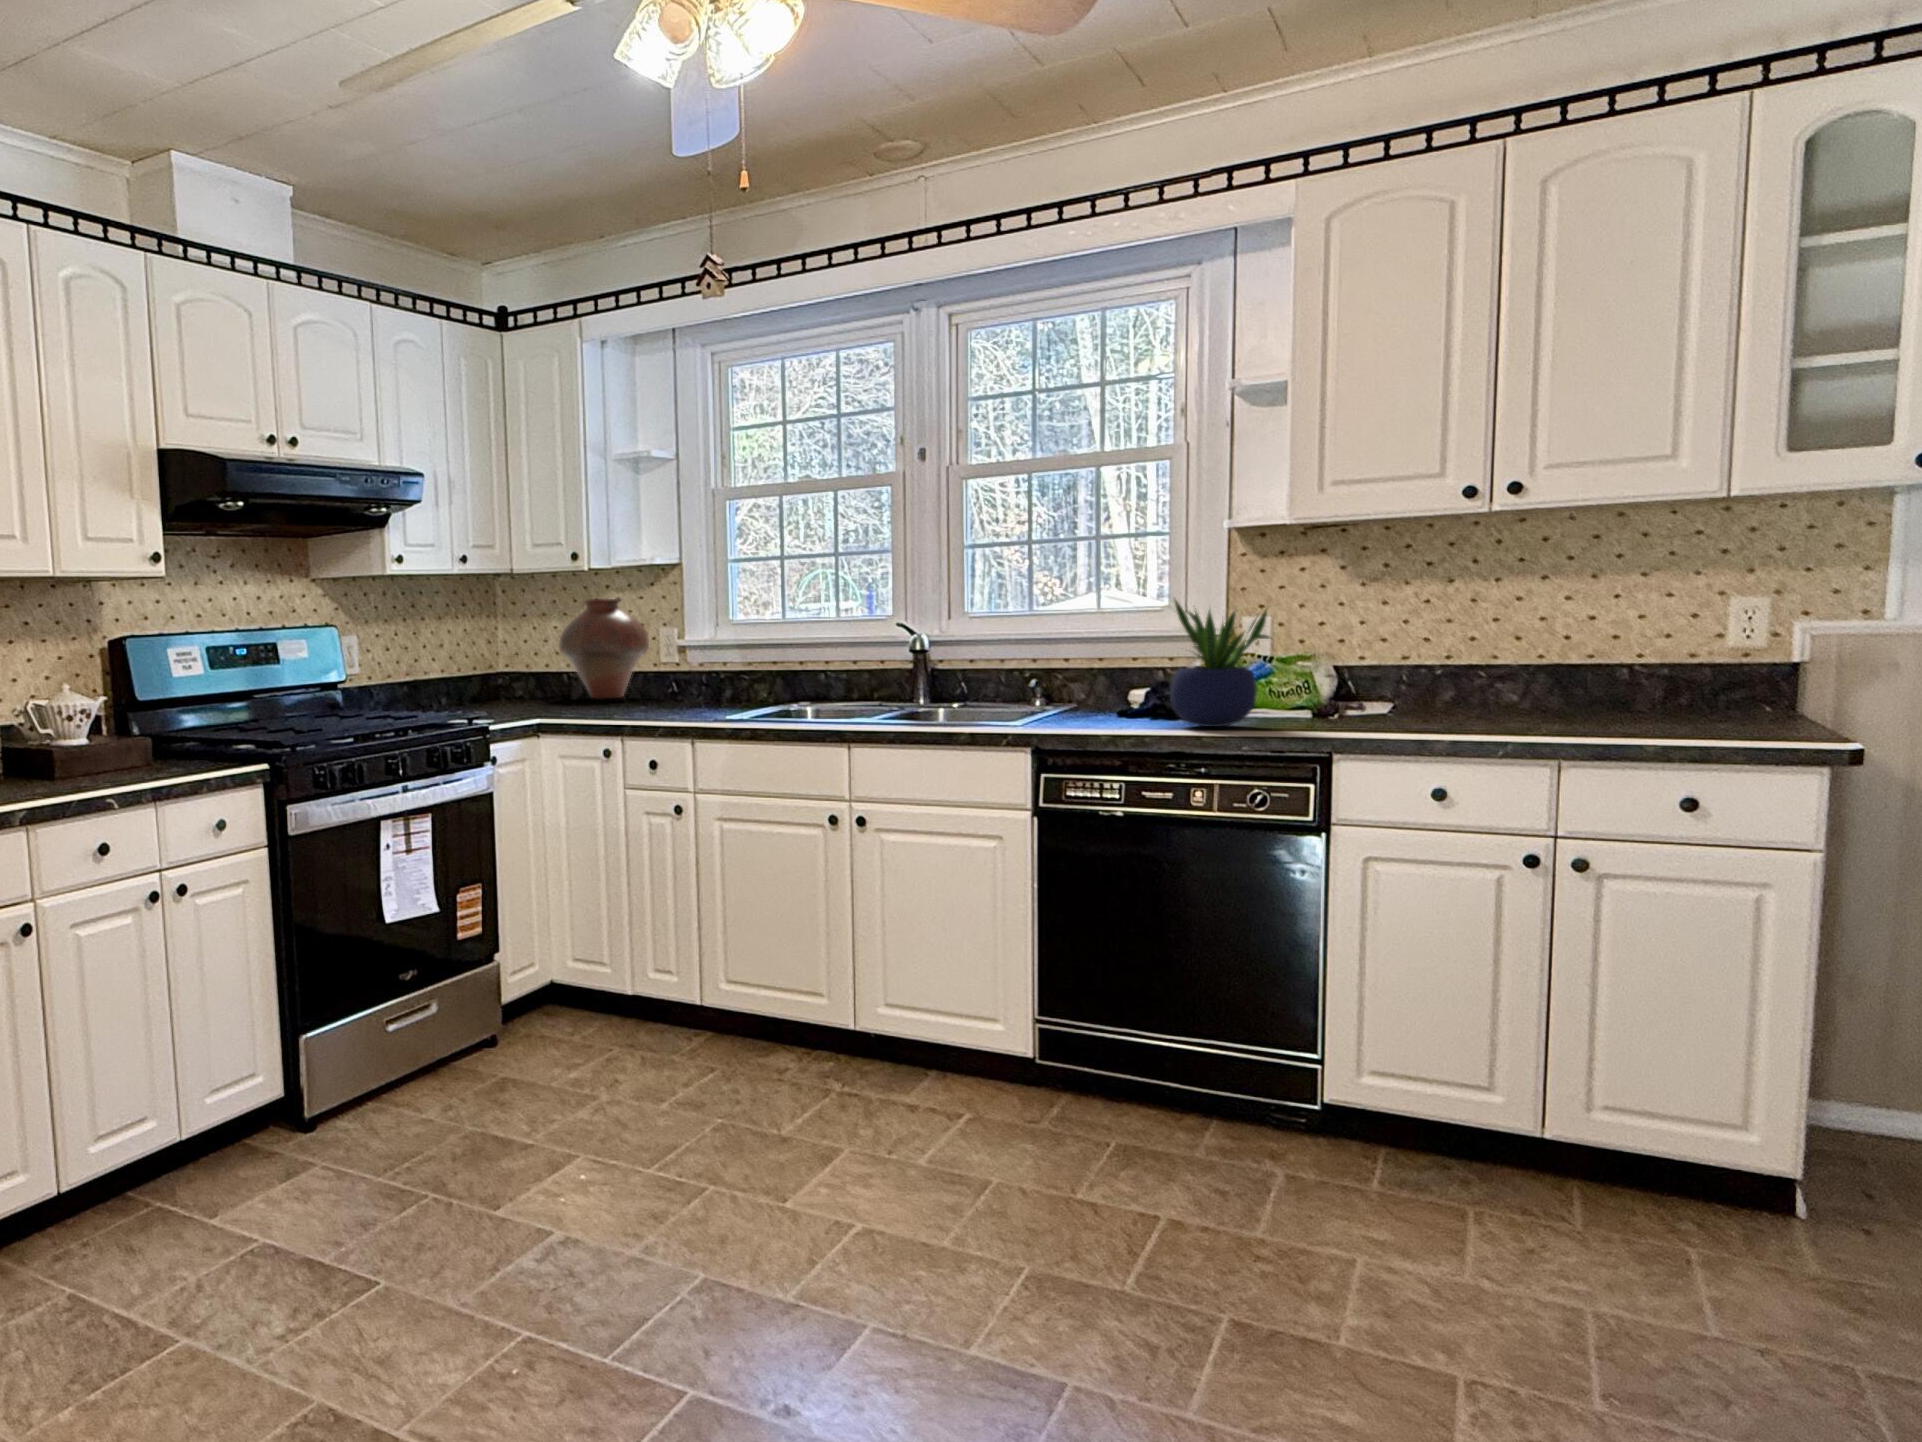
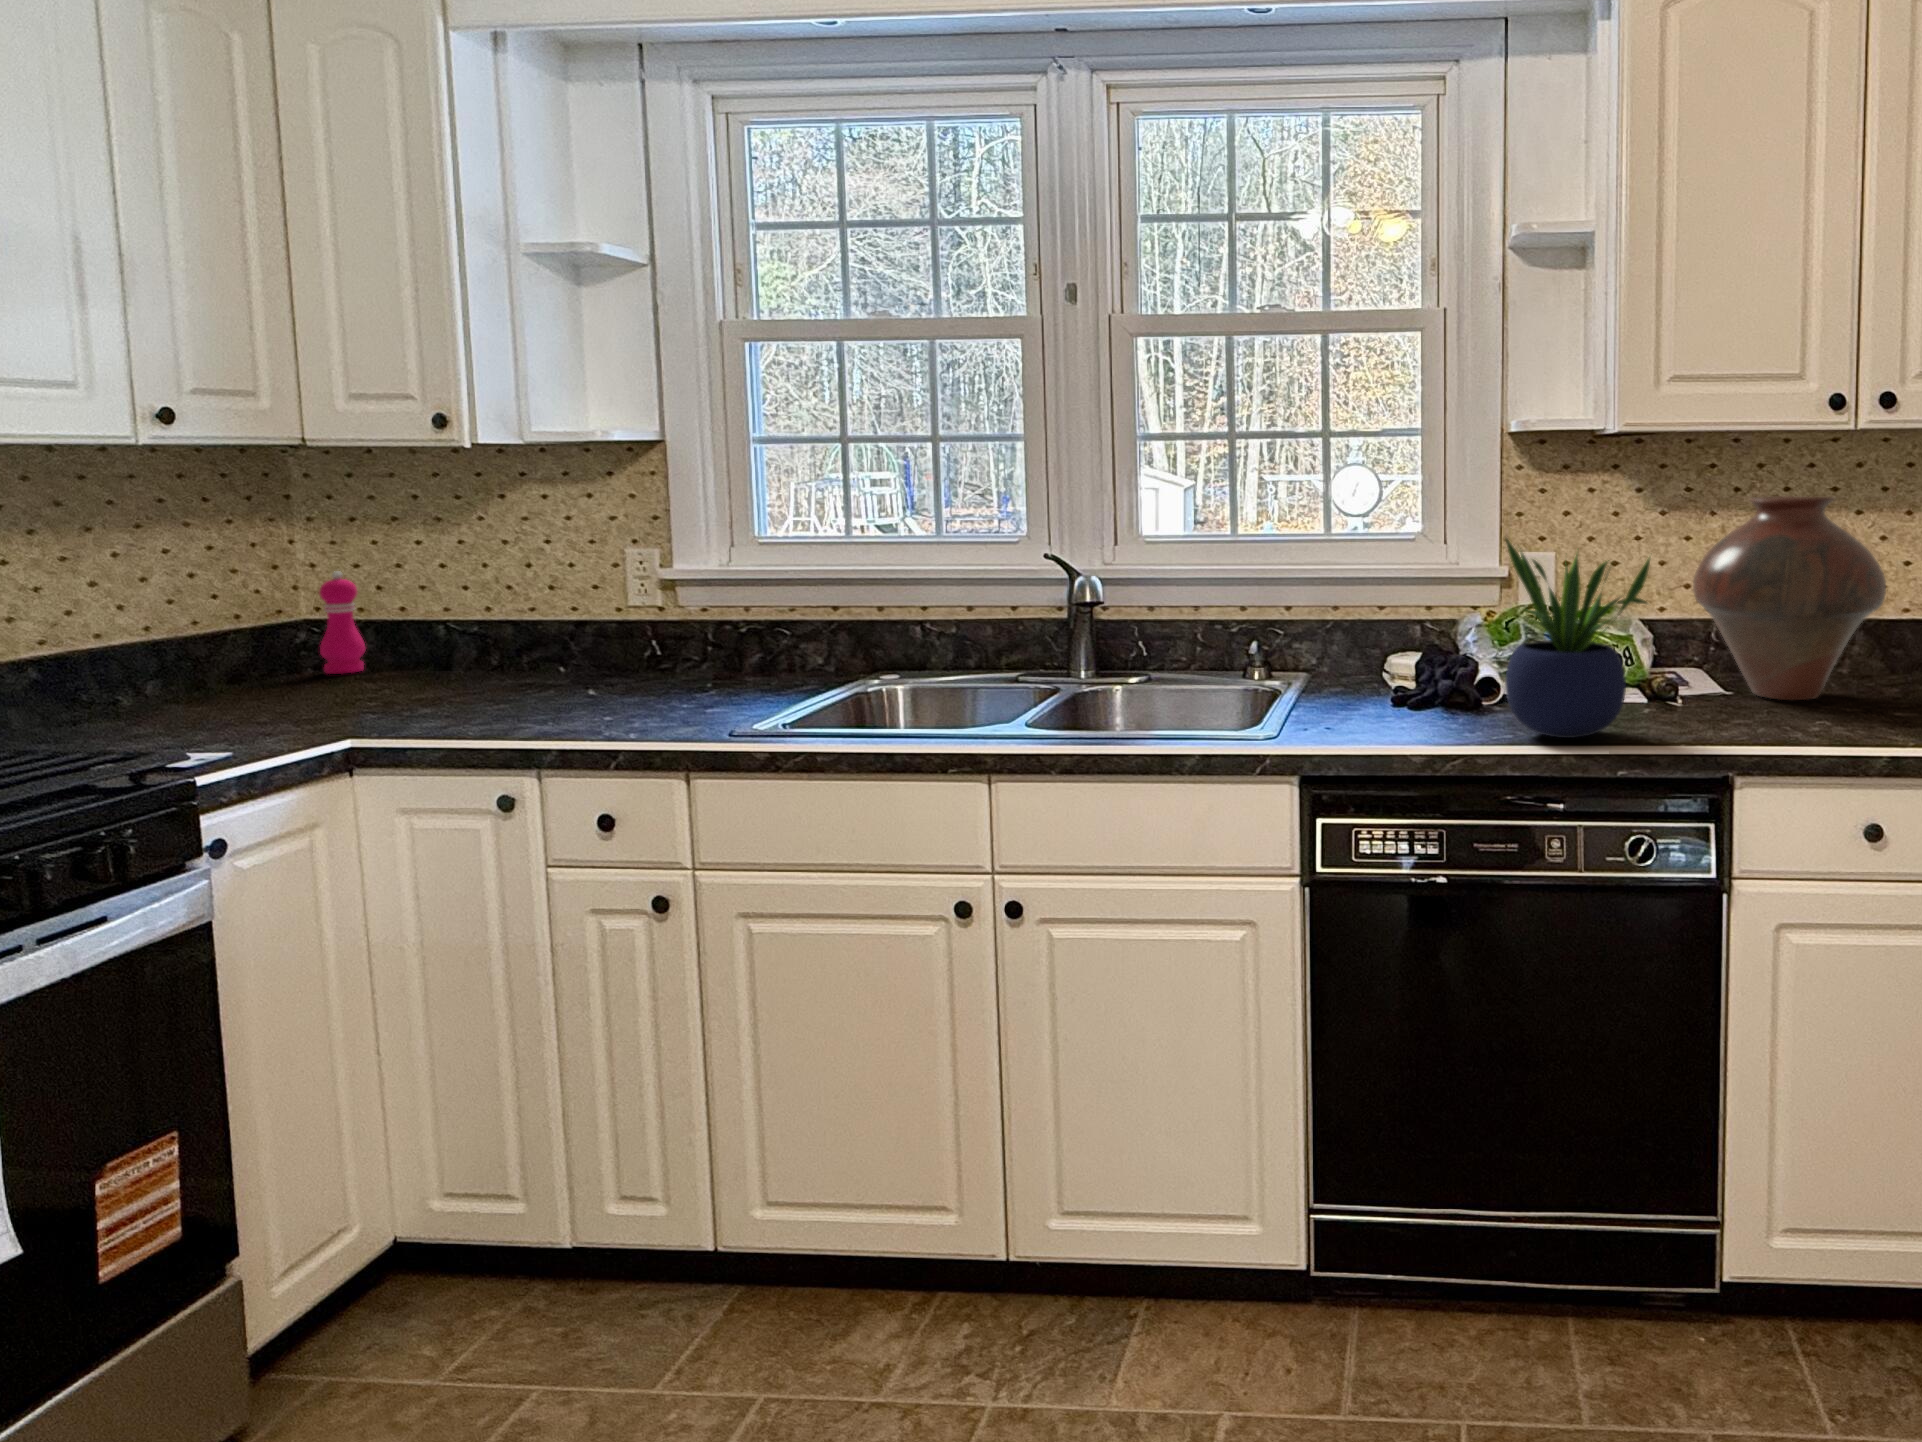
vase: present [559,598,649,699] -> present [1693,496,1886,700]
pepper mill: none [513,643,533,698] -> present [320,571,365,674]

